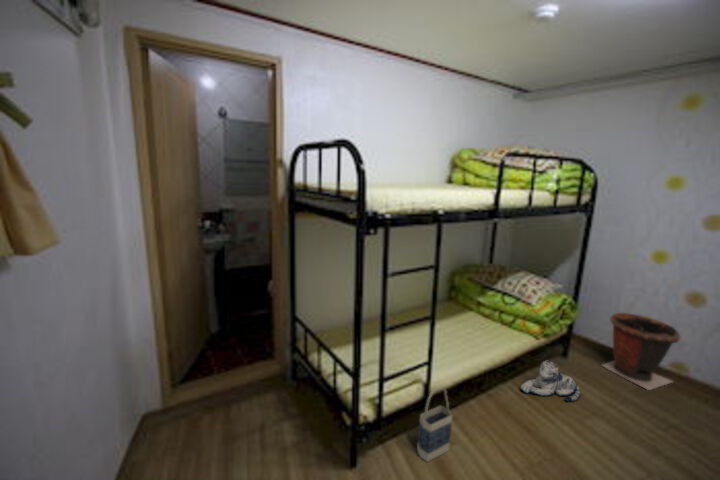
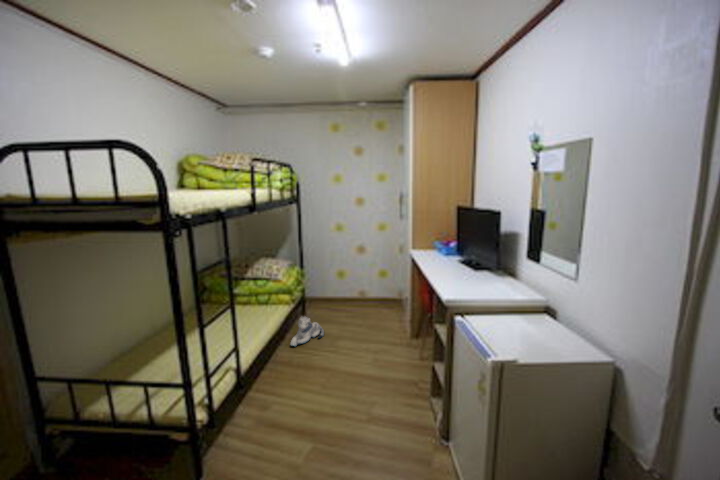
waste bin: present [603,313,680,390] -> none [323,268,359,312]
bag: present [417,385,452,461] -> none [243,359,269,431]

